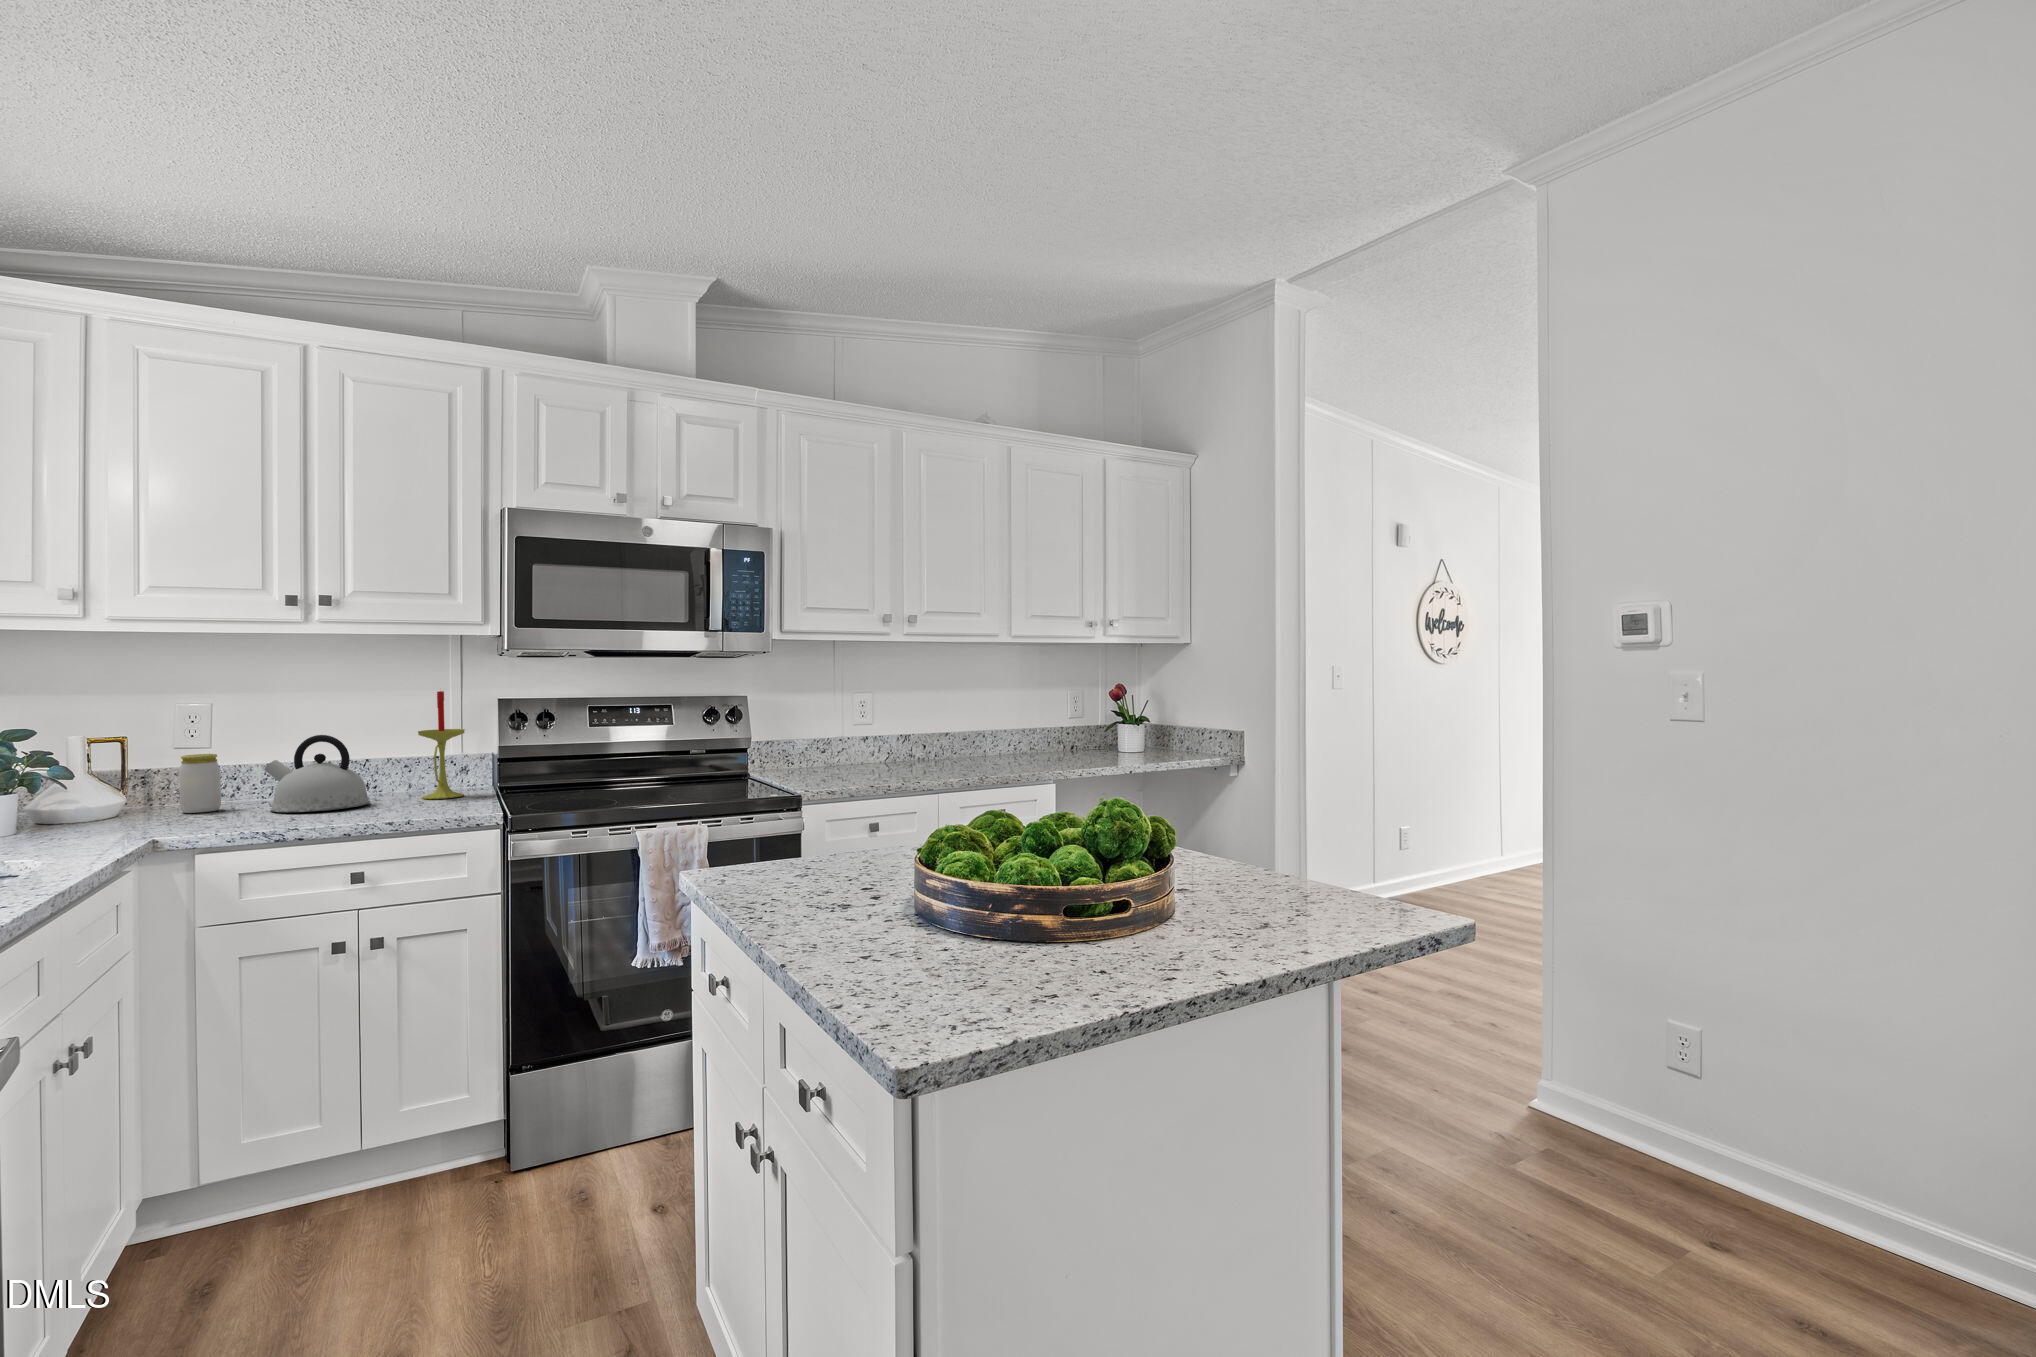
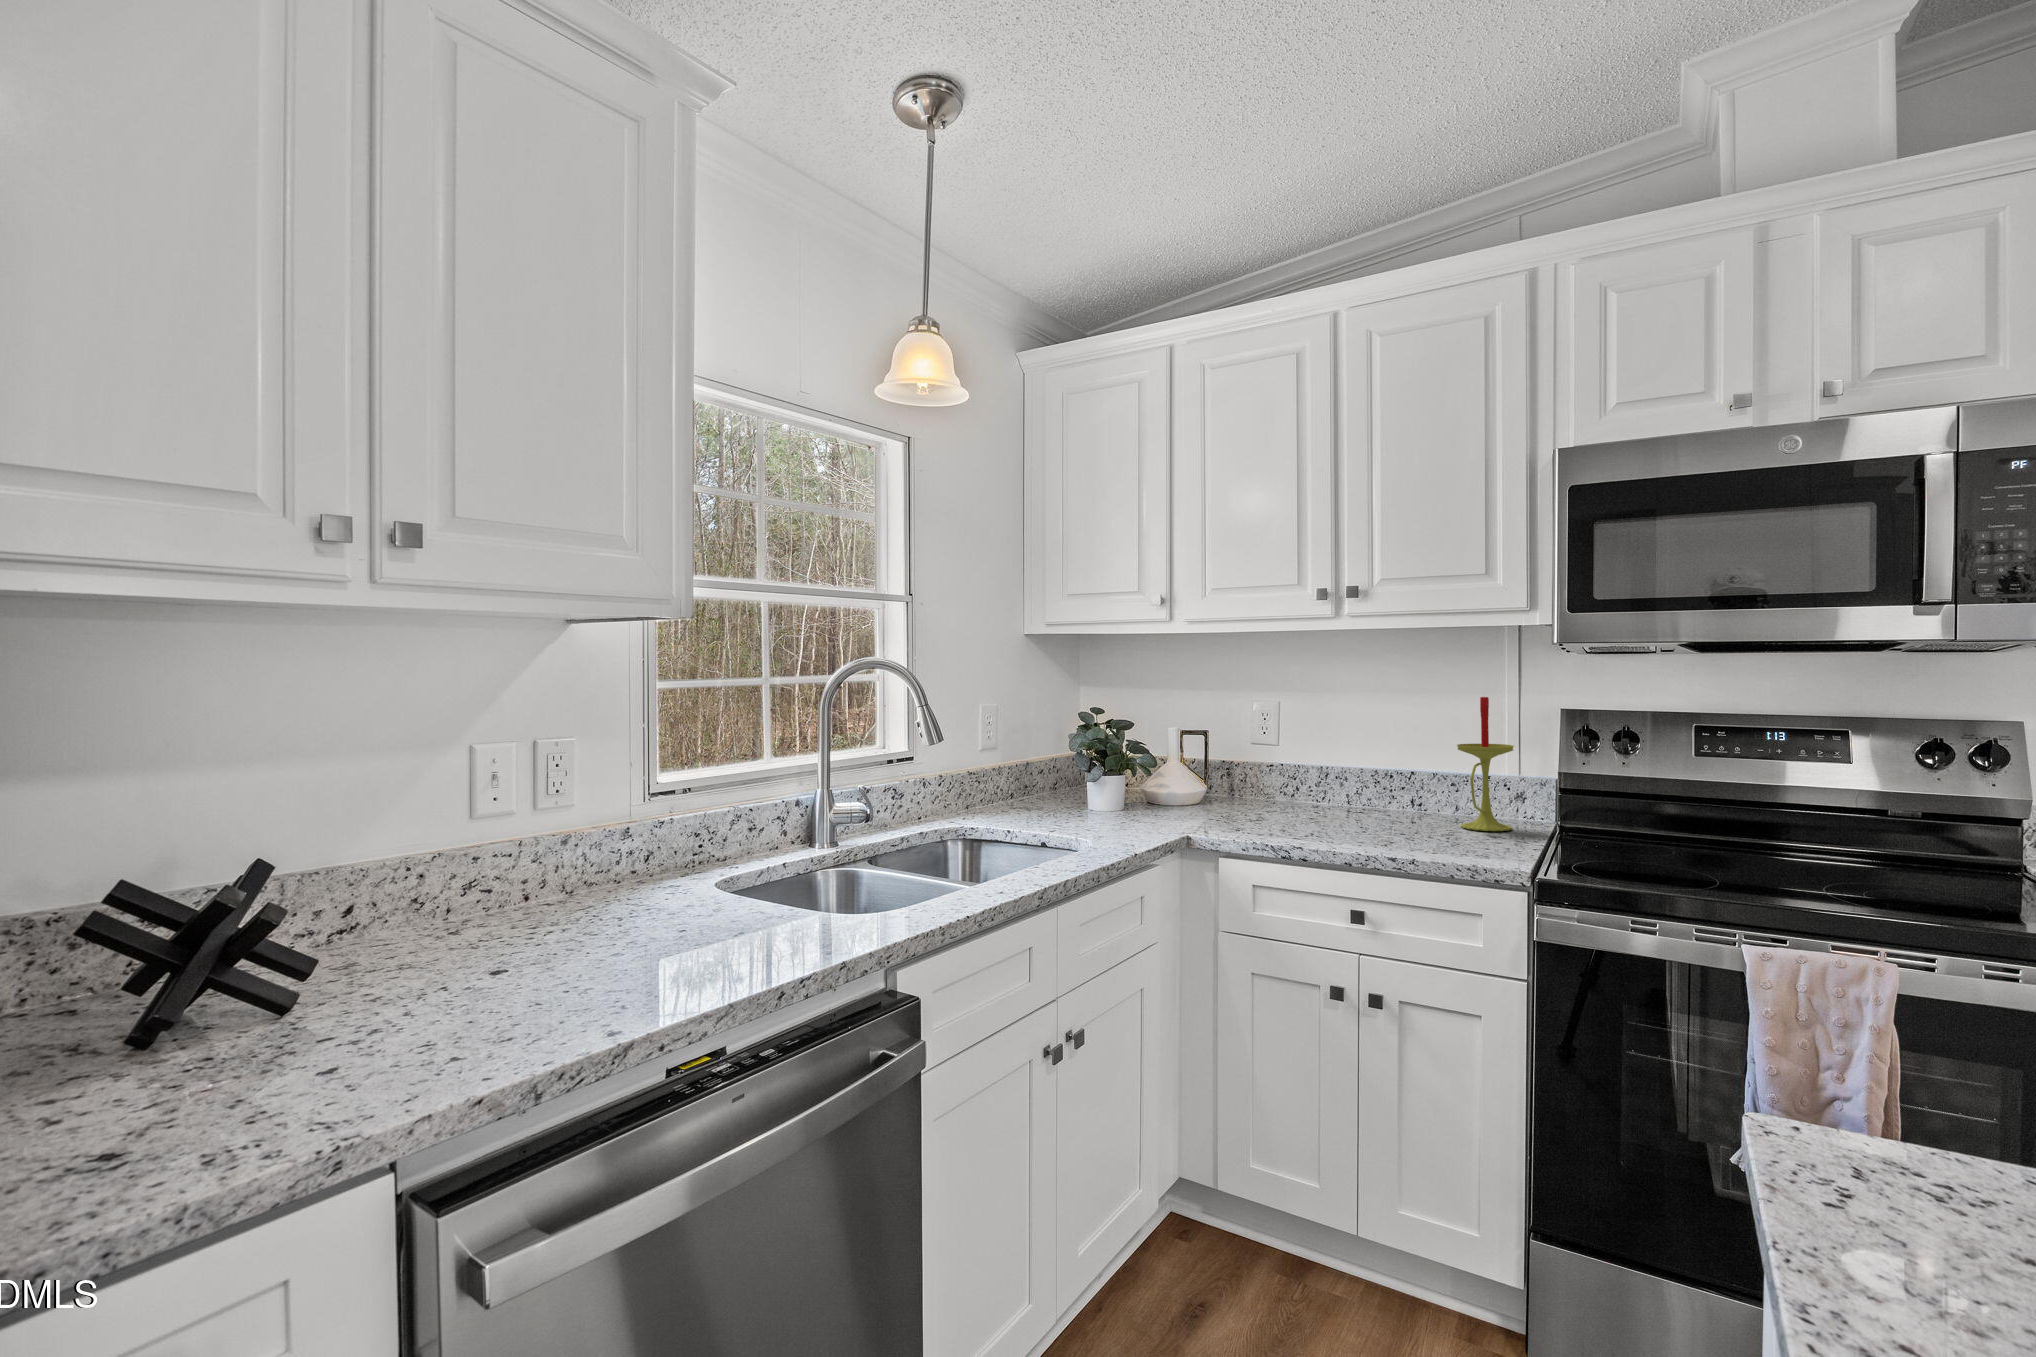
kettle: present [264,735,370,812] -> none [1303,742,1401,828]
jar: present [179,754,221,813] -> none [1236,753,1270,811]

